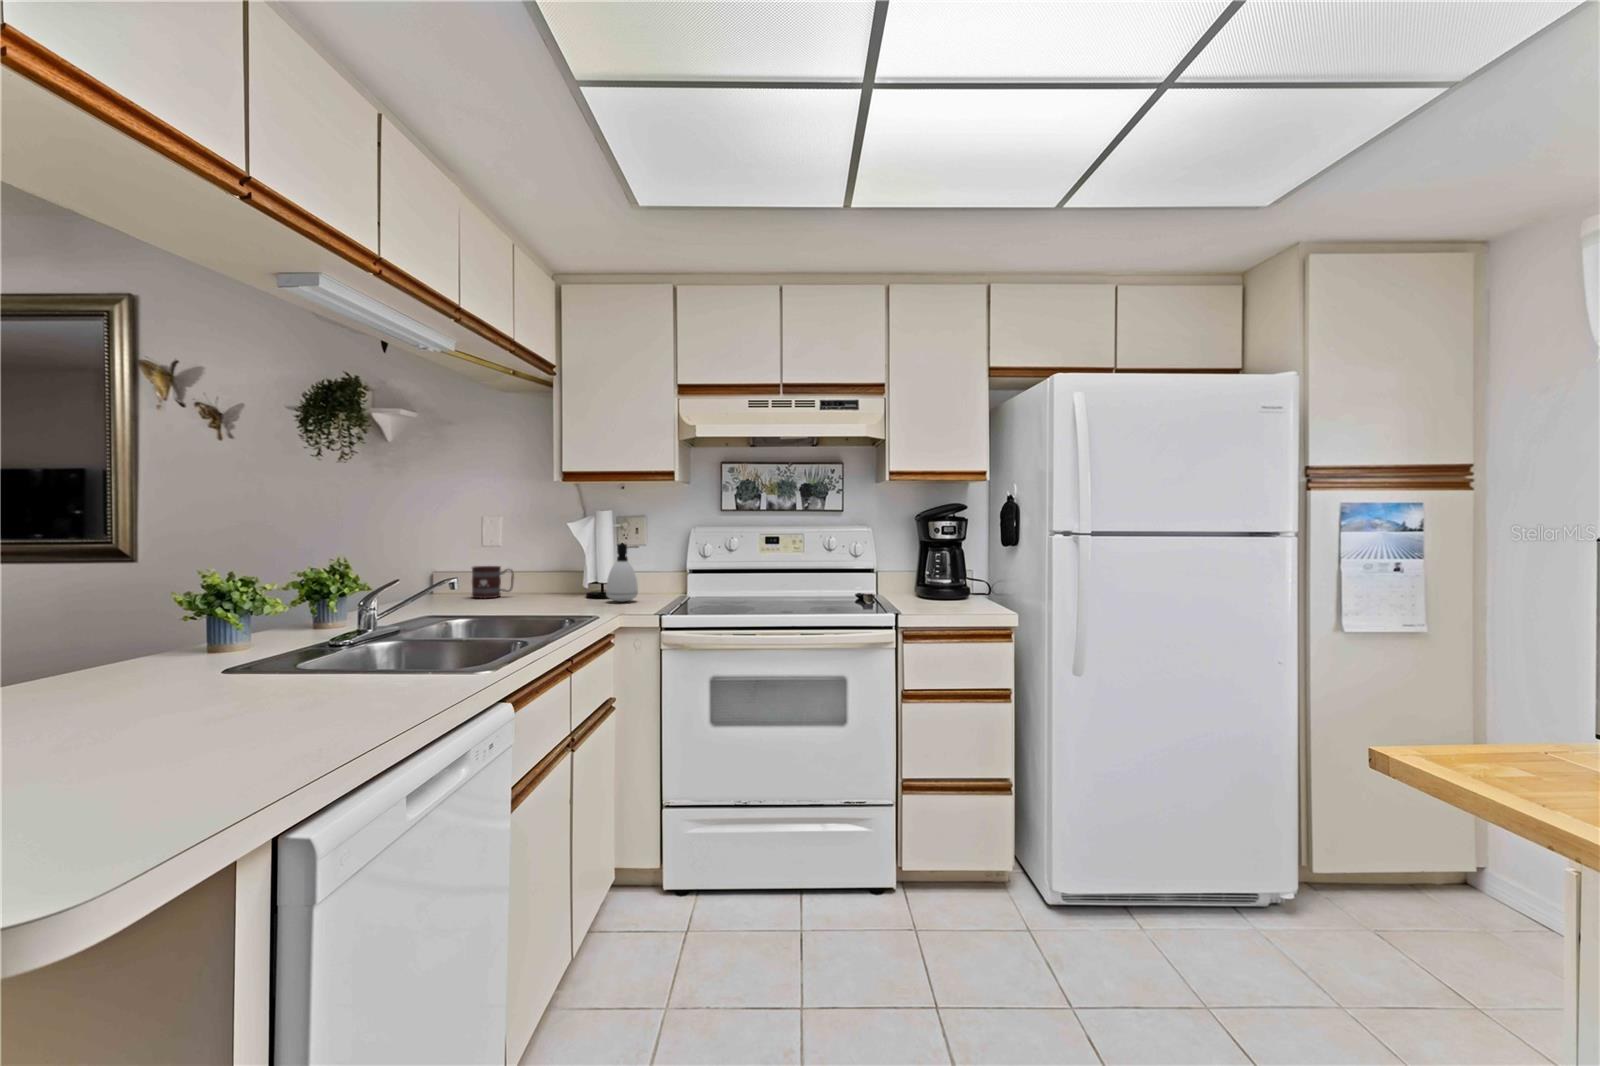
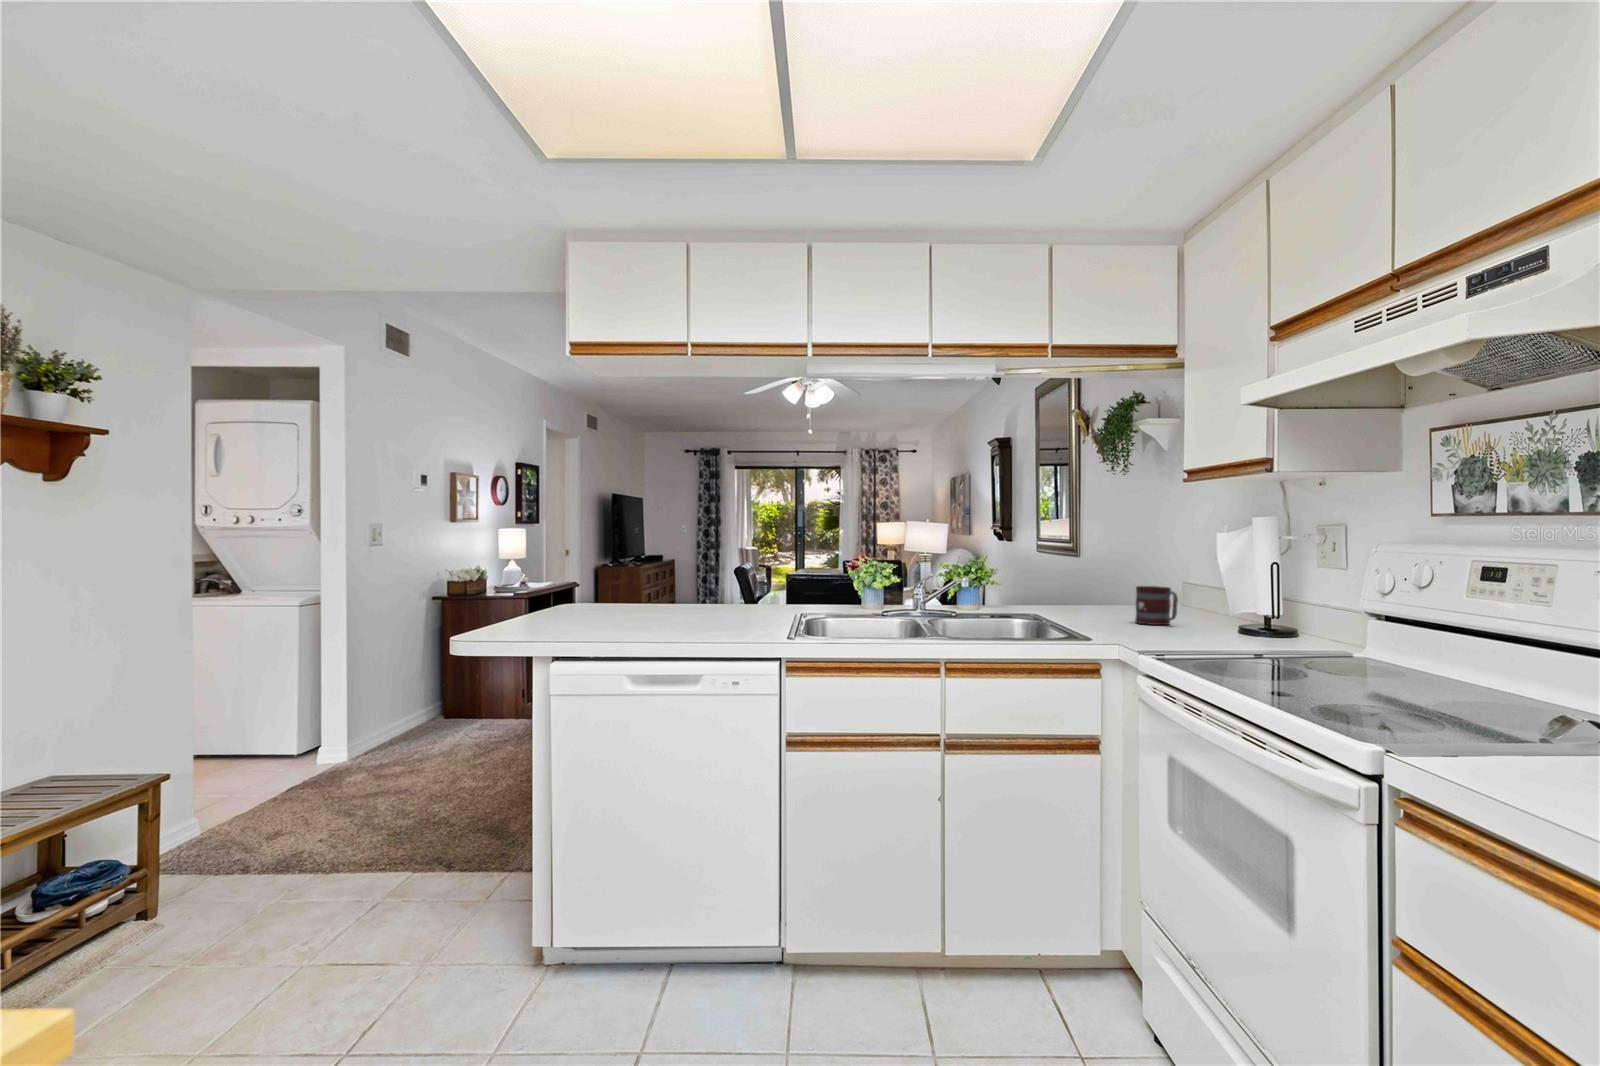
soap dispenser: present [606,543,638,602] -> none [1204,565,1254,649]

